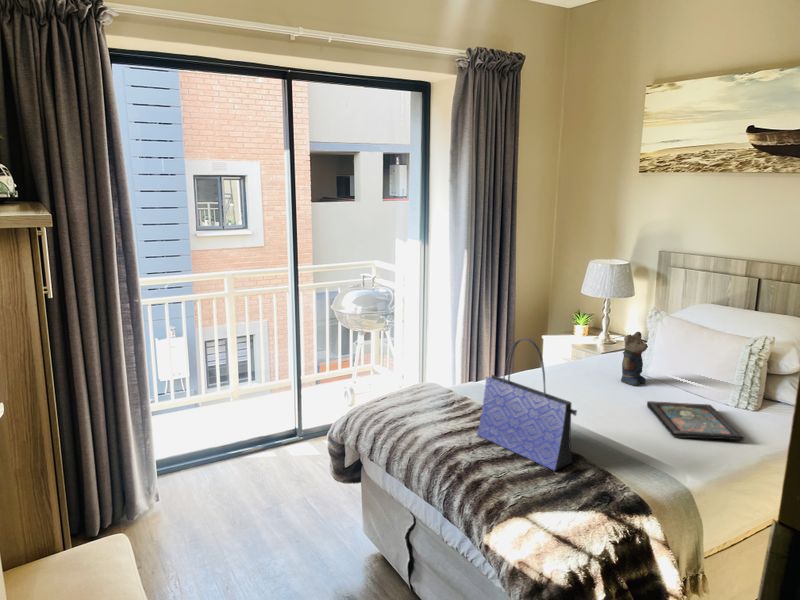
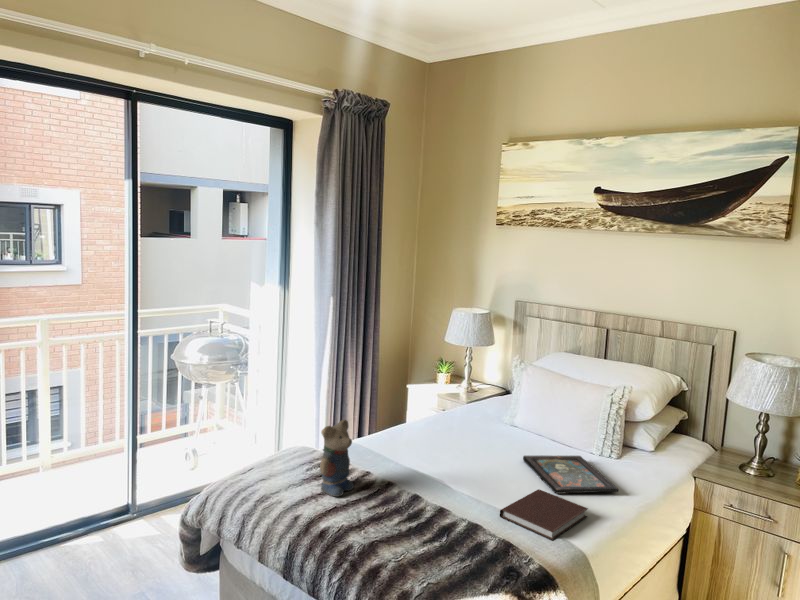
teddy bear: present [621,332,648,386] -> present [320,420,354,497]
tote bag: present [477,338,577,471] -> none [365,402,477,546]
notebook: none [608,431,704,477] -> present [500,489,588,541]

